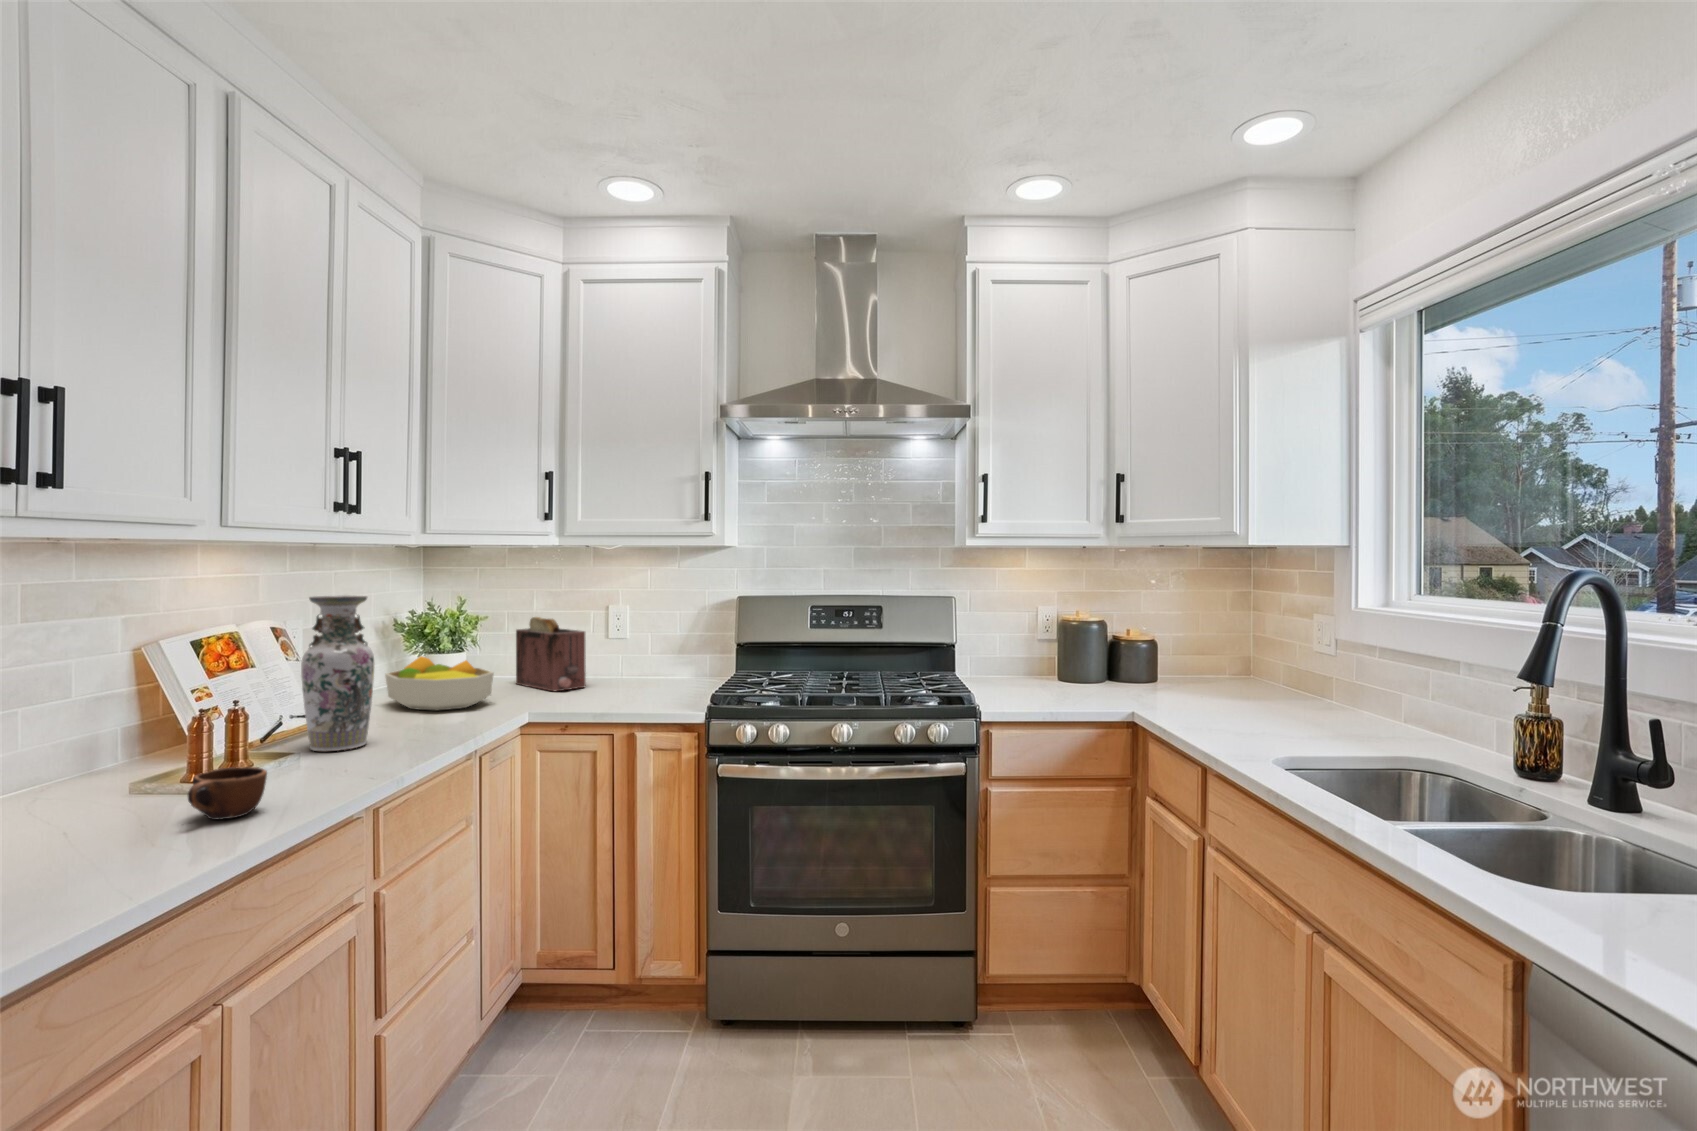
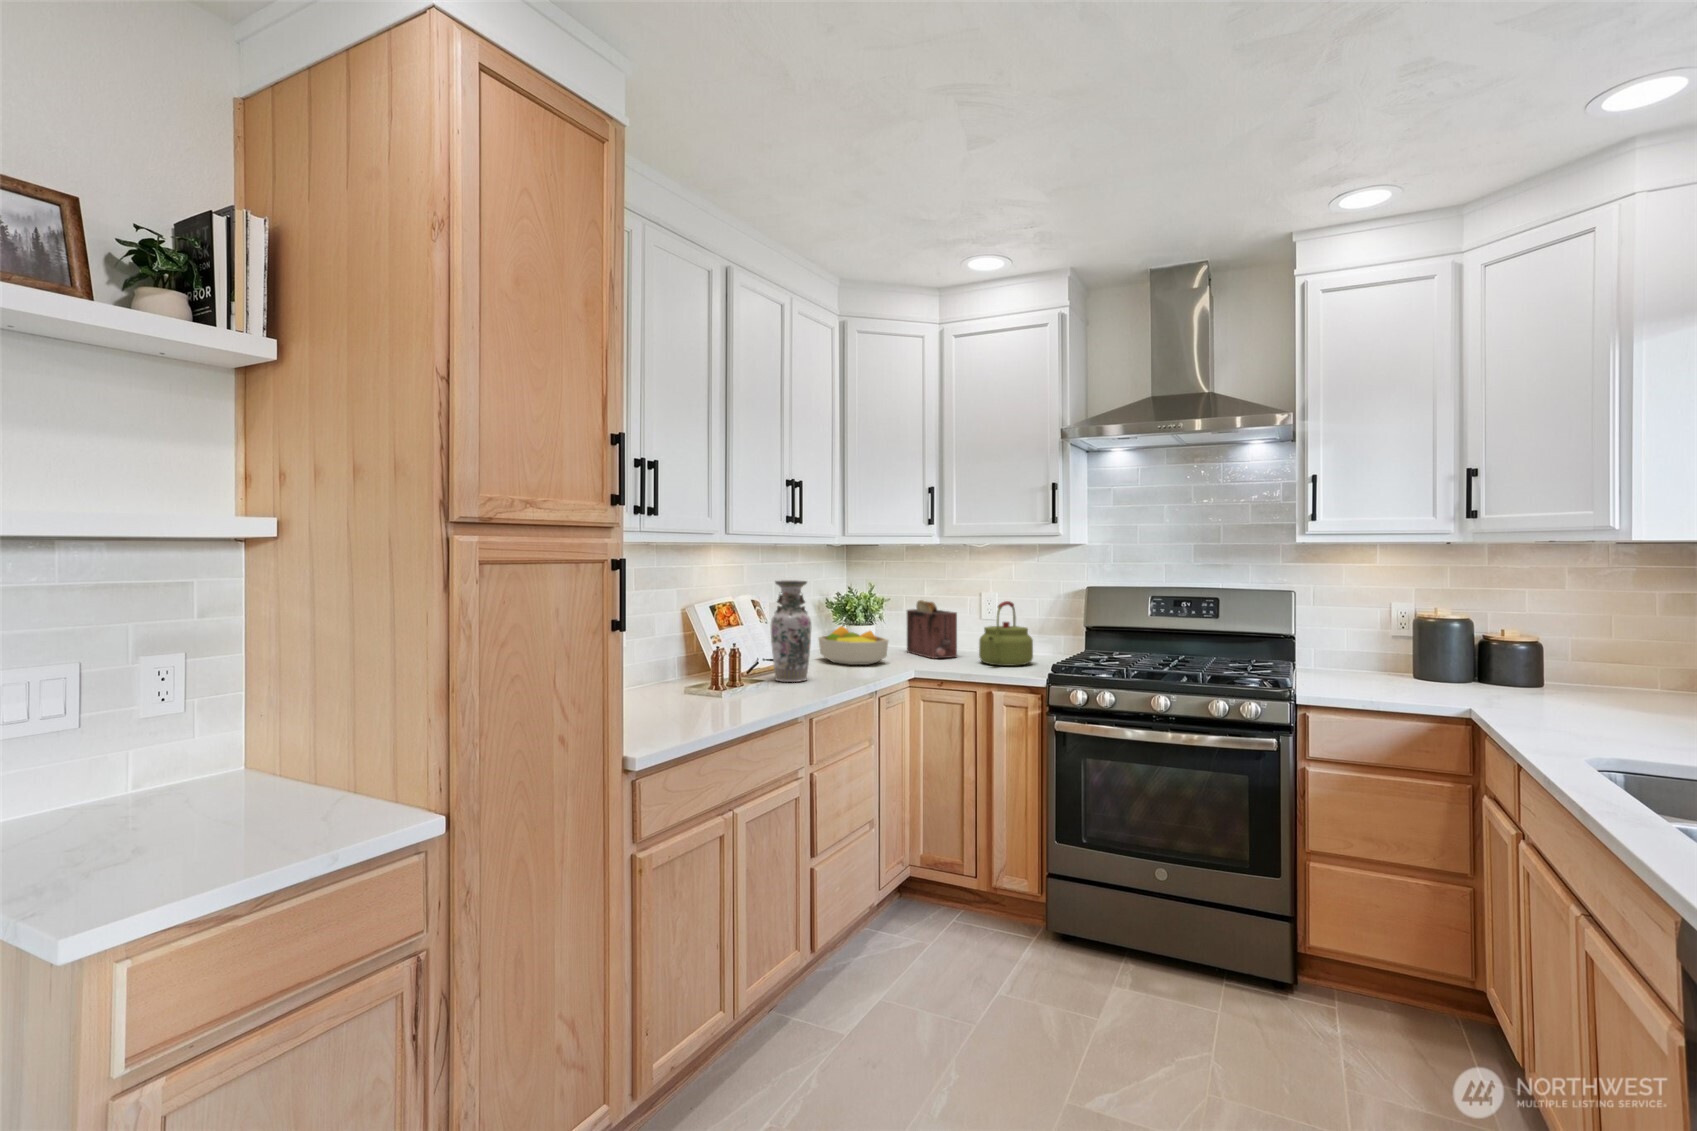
kettle: none [617,615,683,695] -> present [979,601,1033,666]
mug: present [188,767,267,820] -> none [720,679,756,708]

